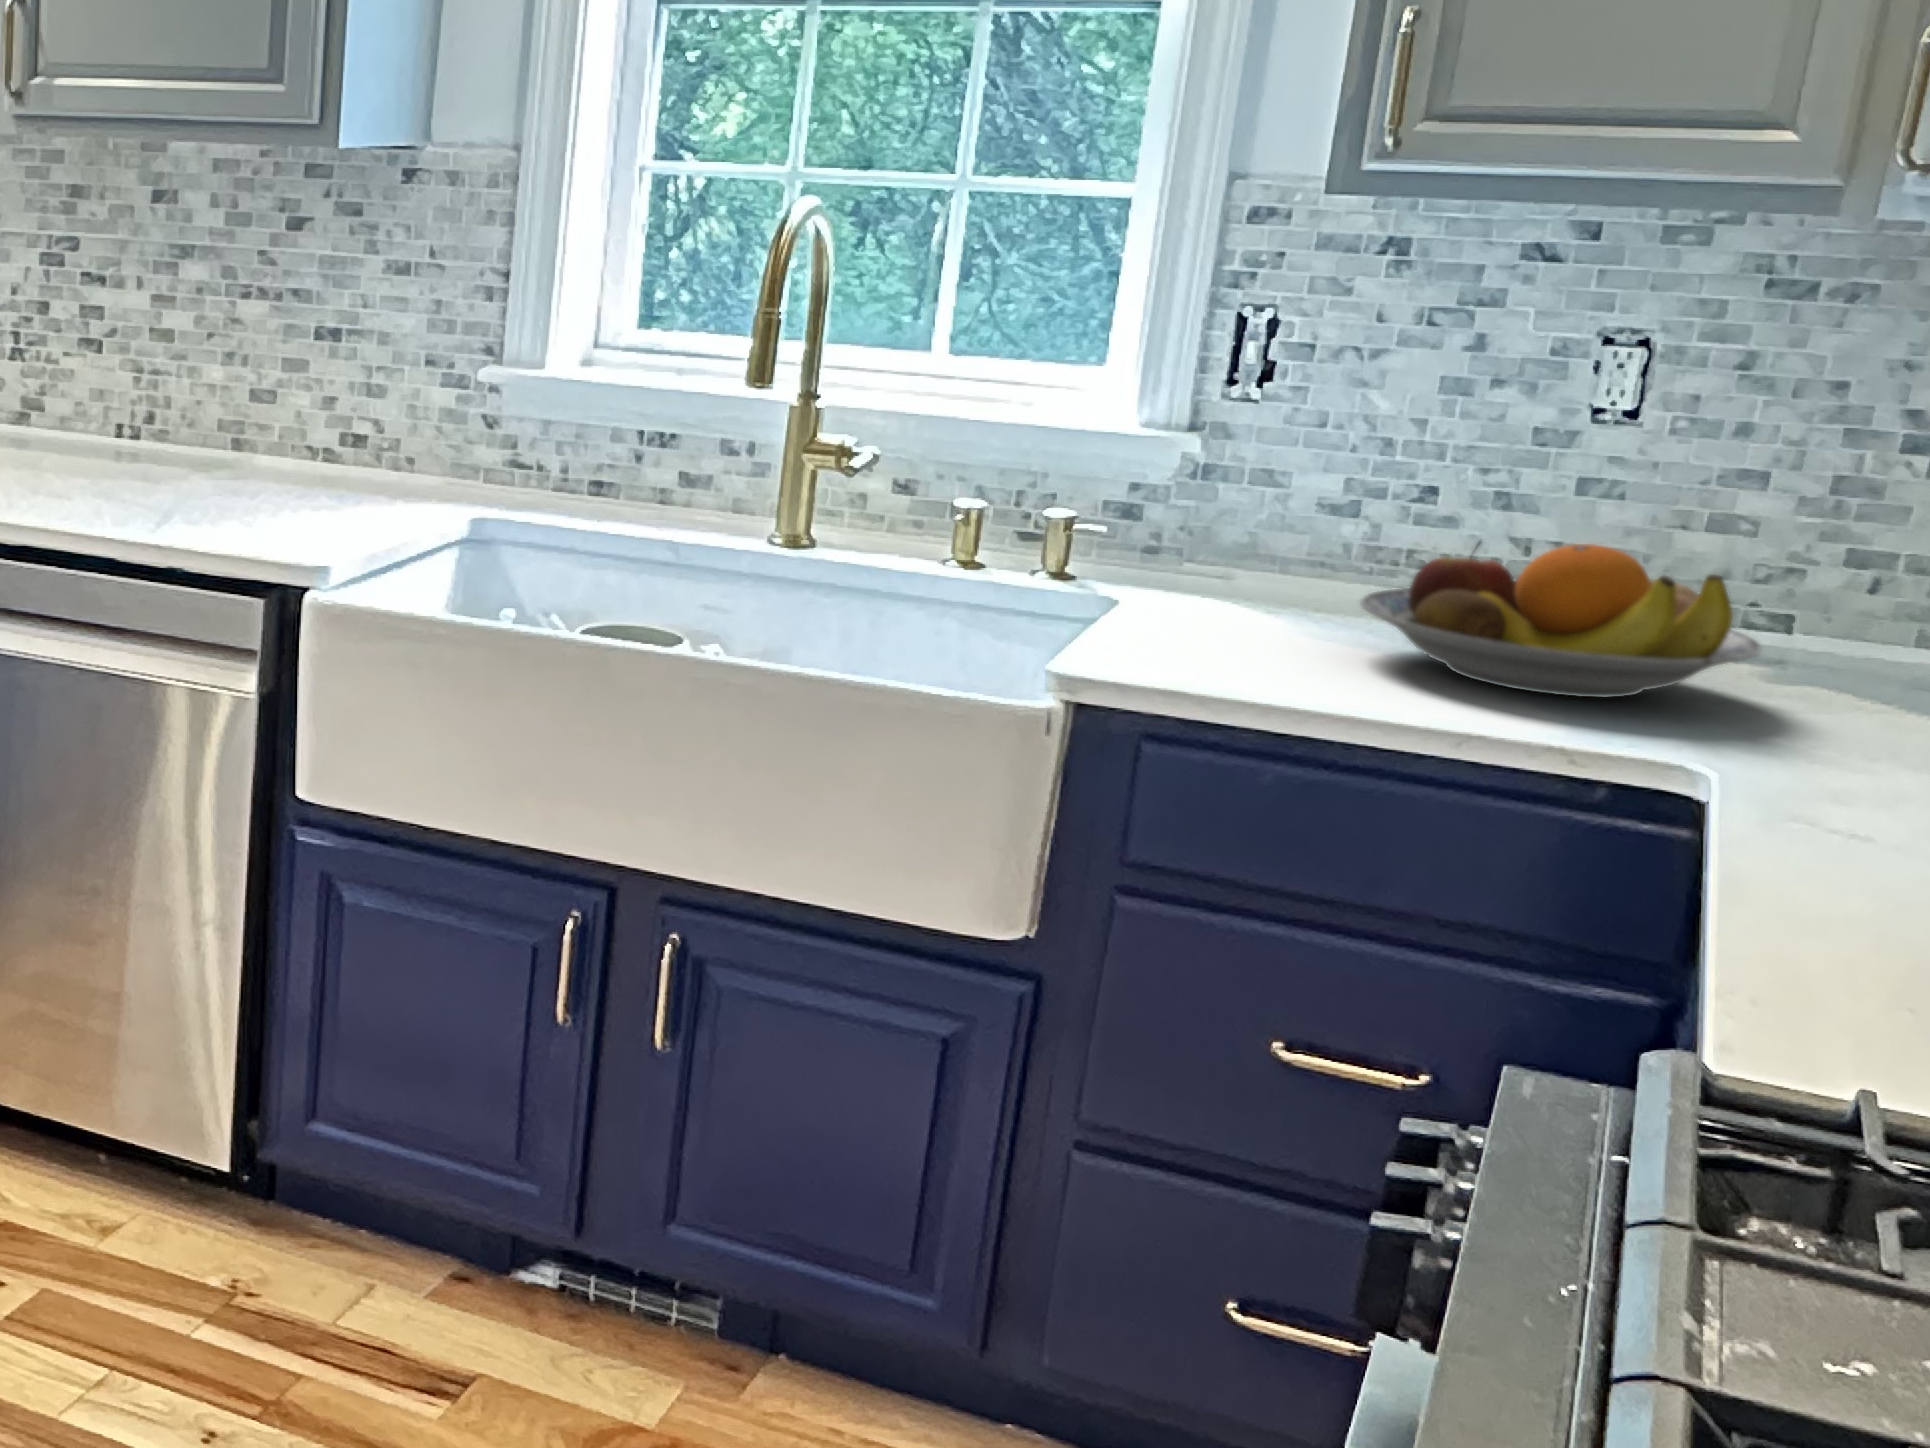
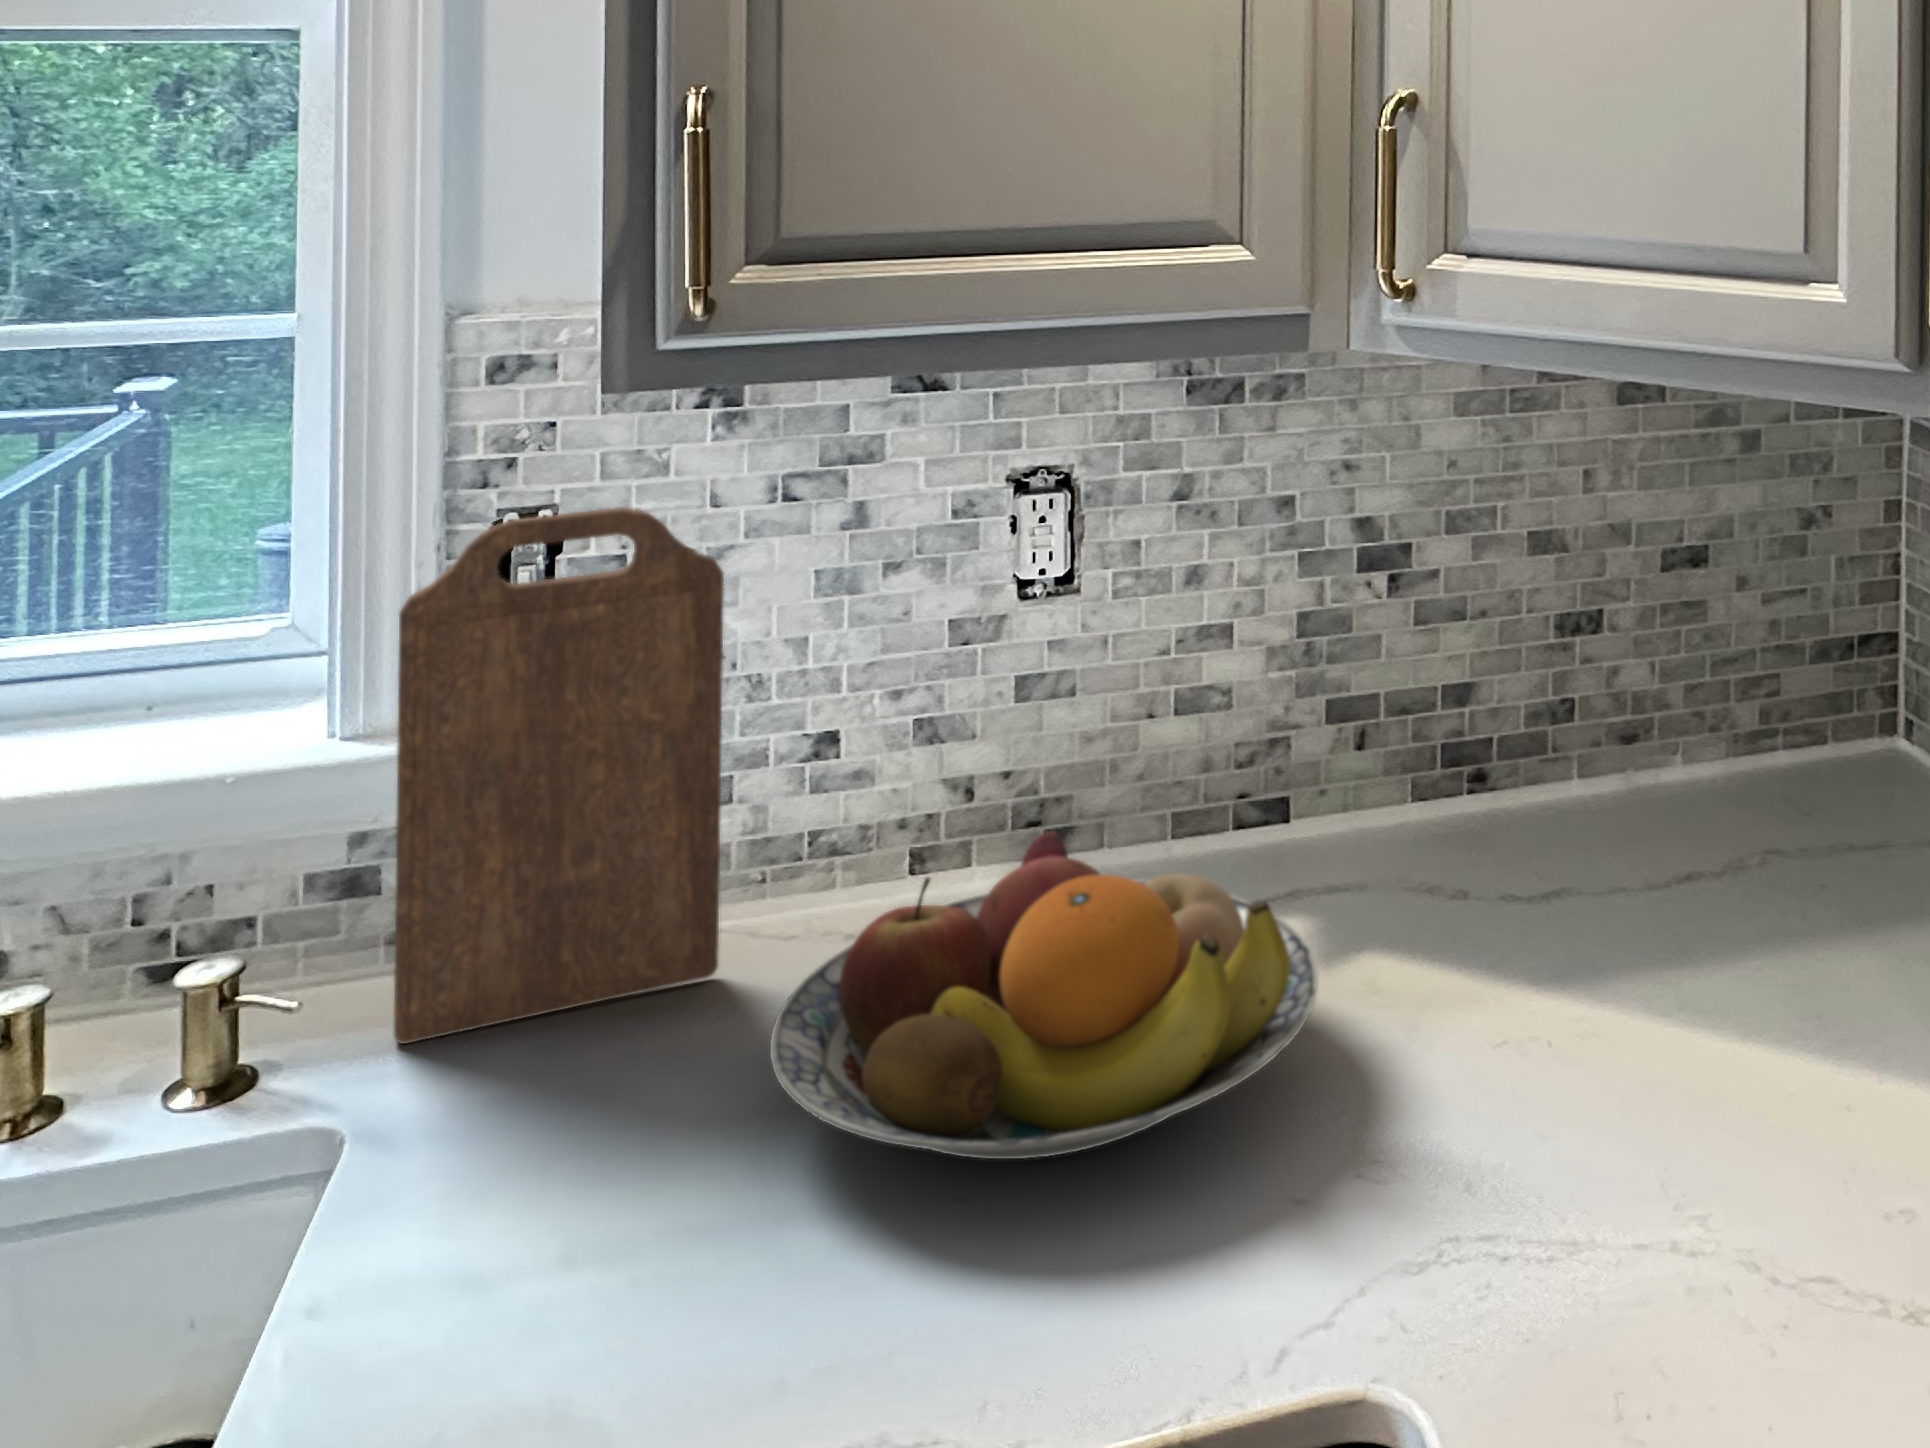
cutting board: none [1141,301,1378,609] -> present [394,507,724,1044]

